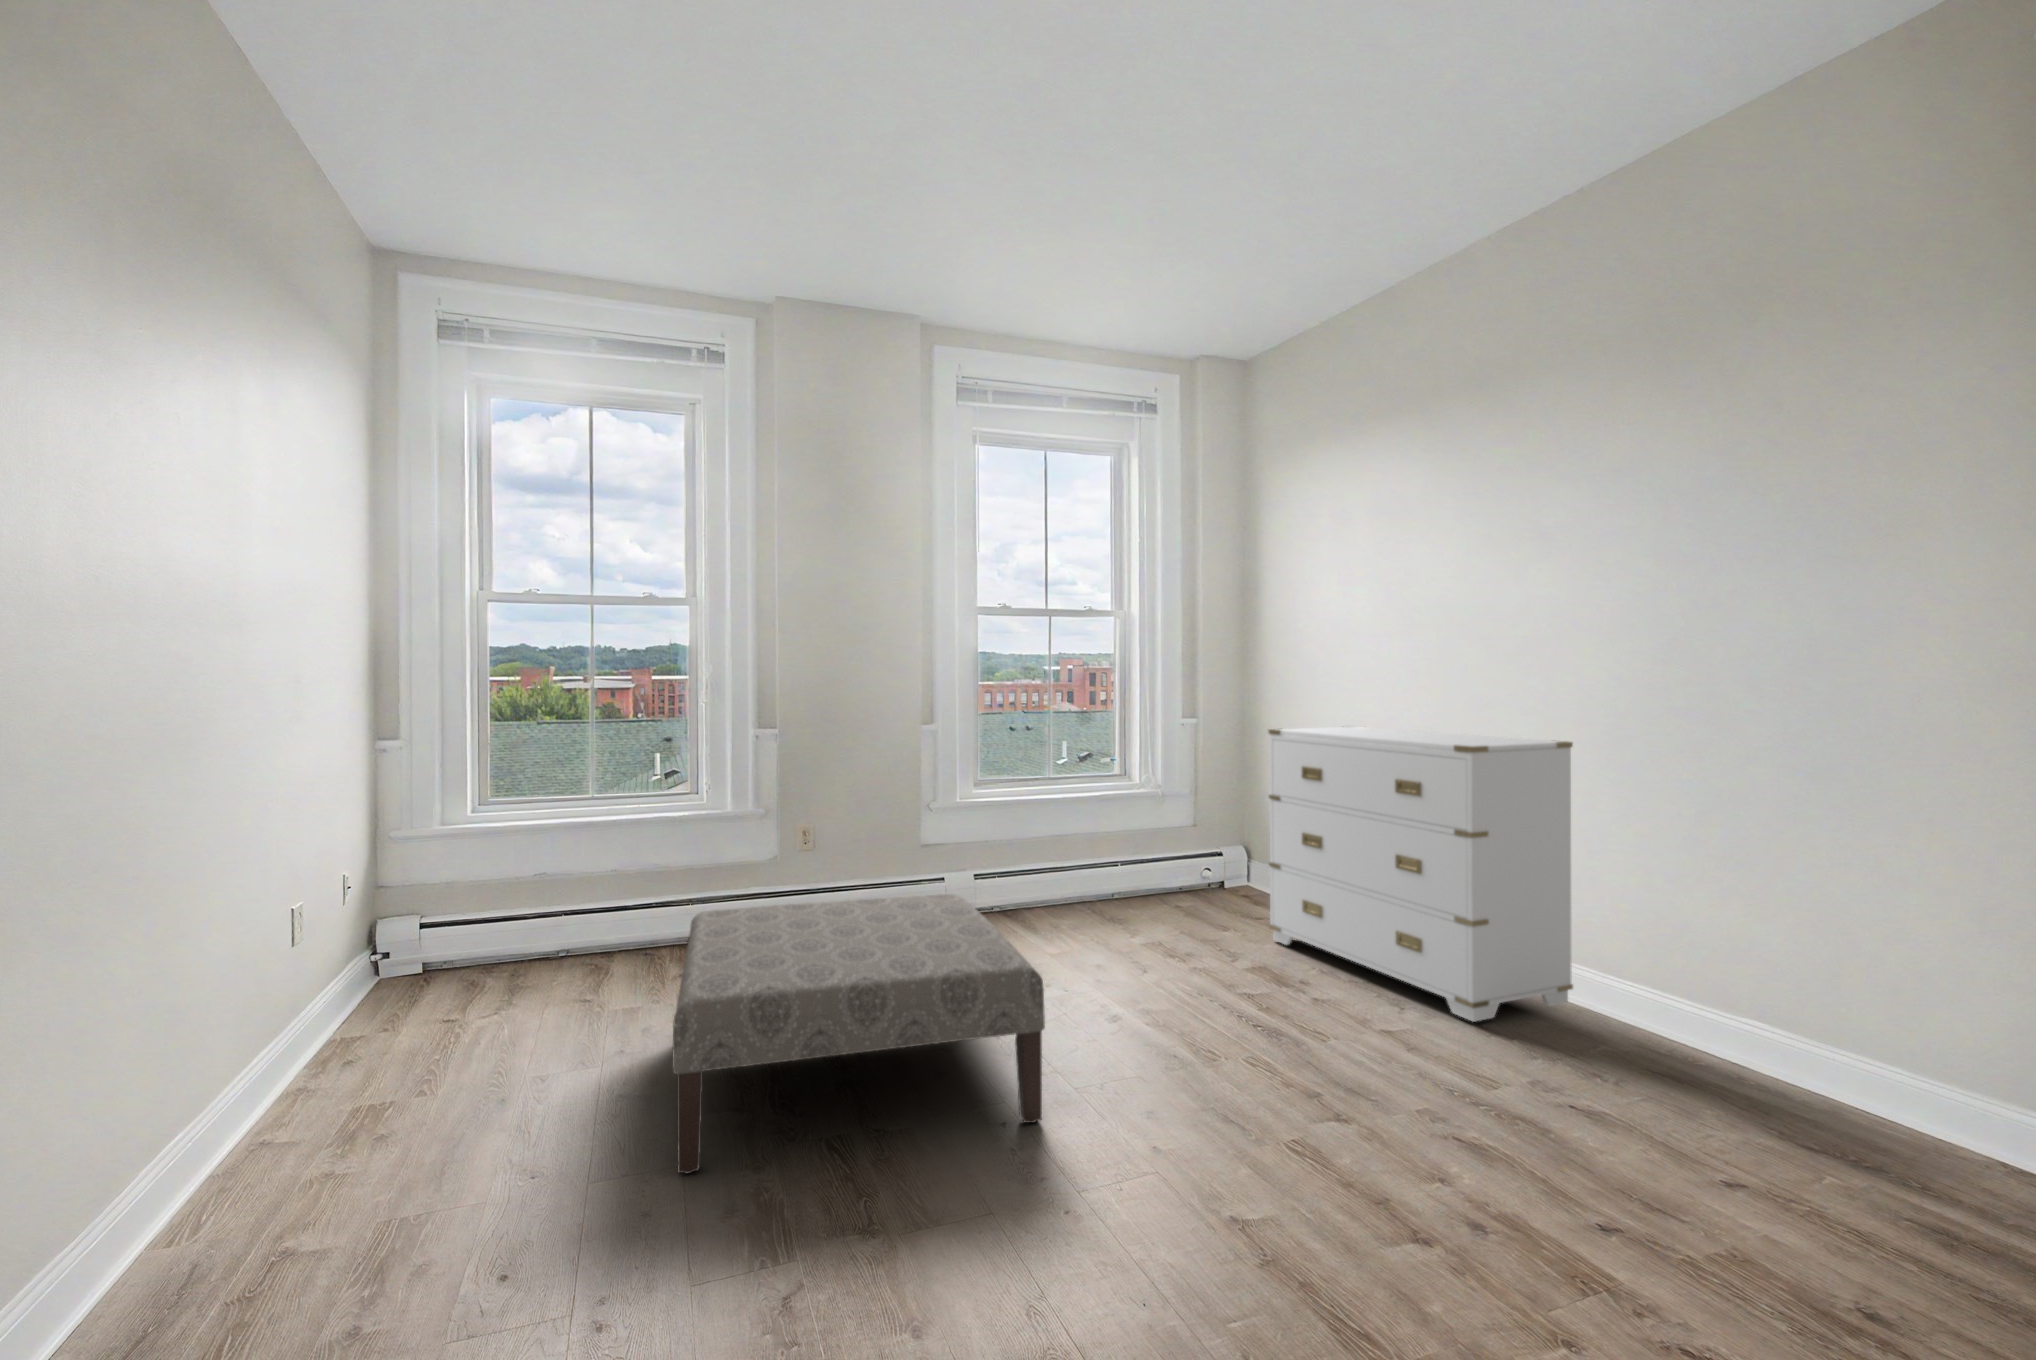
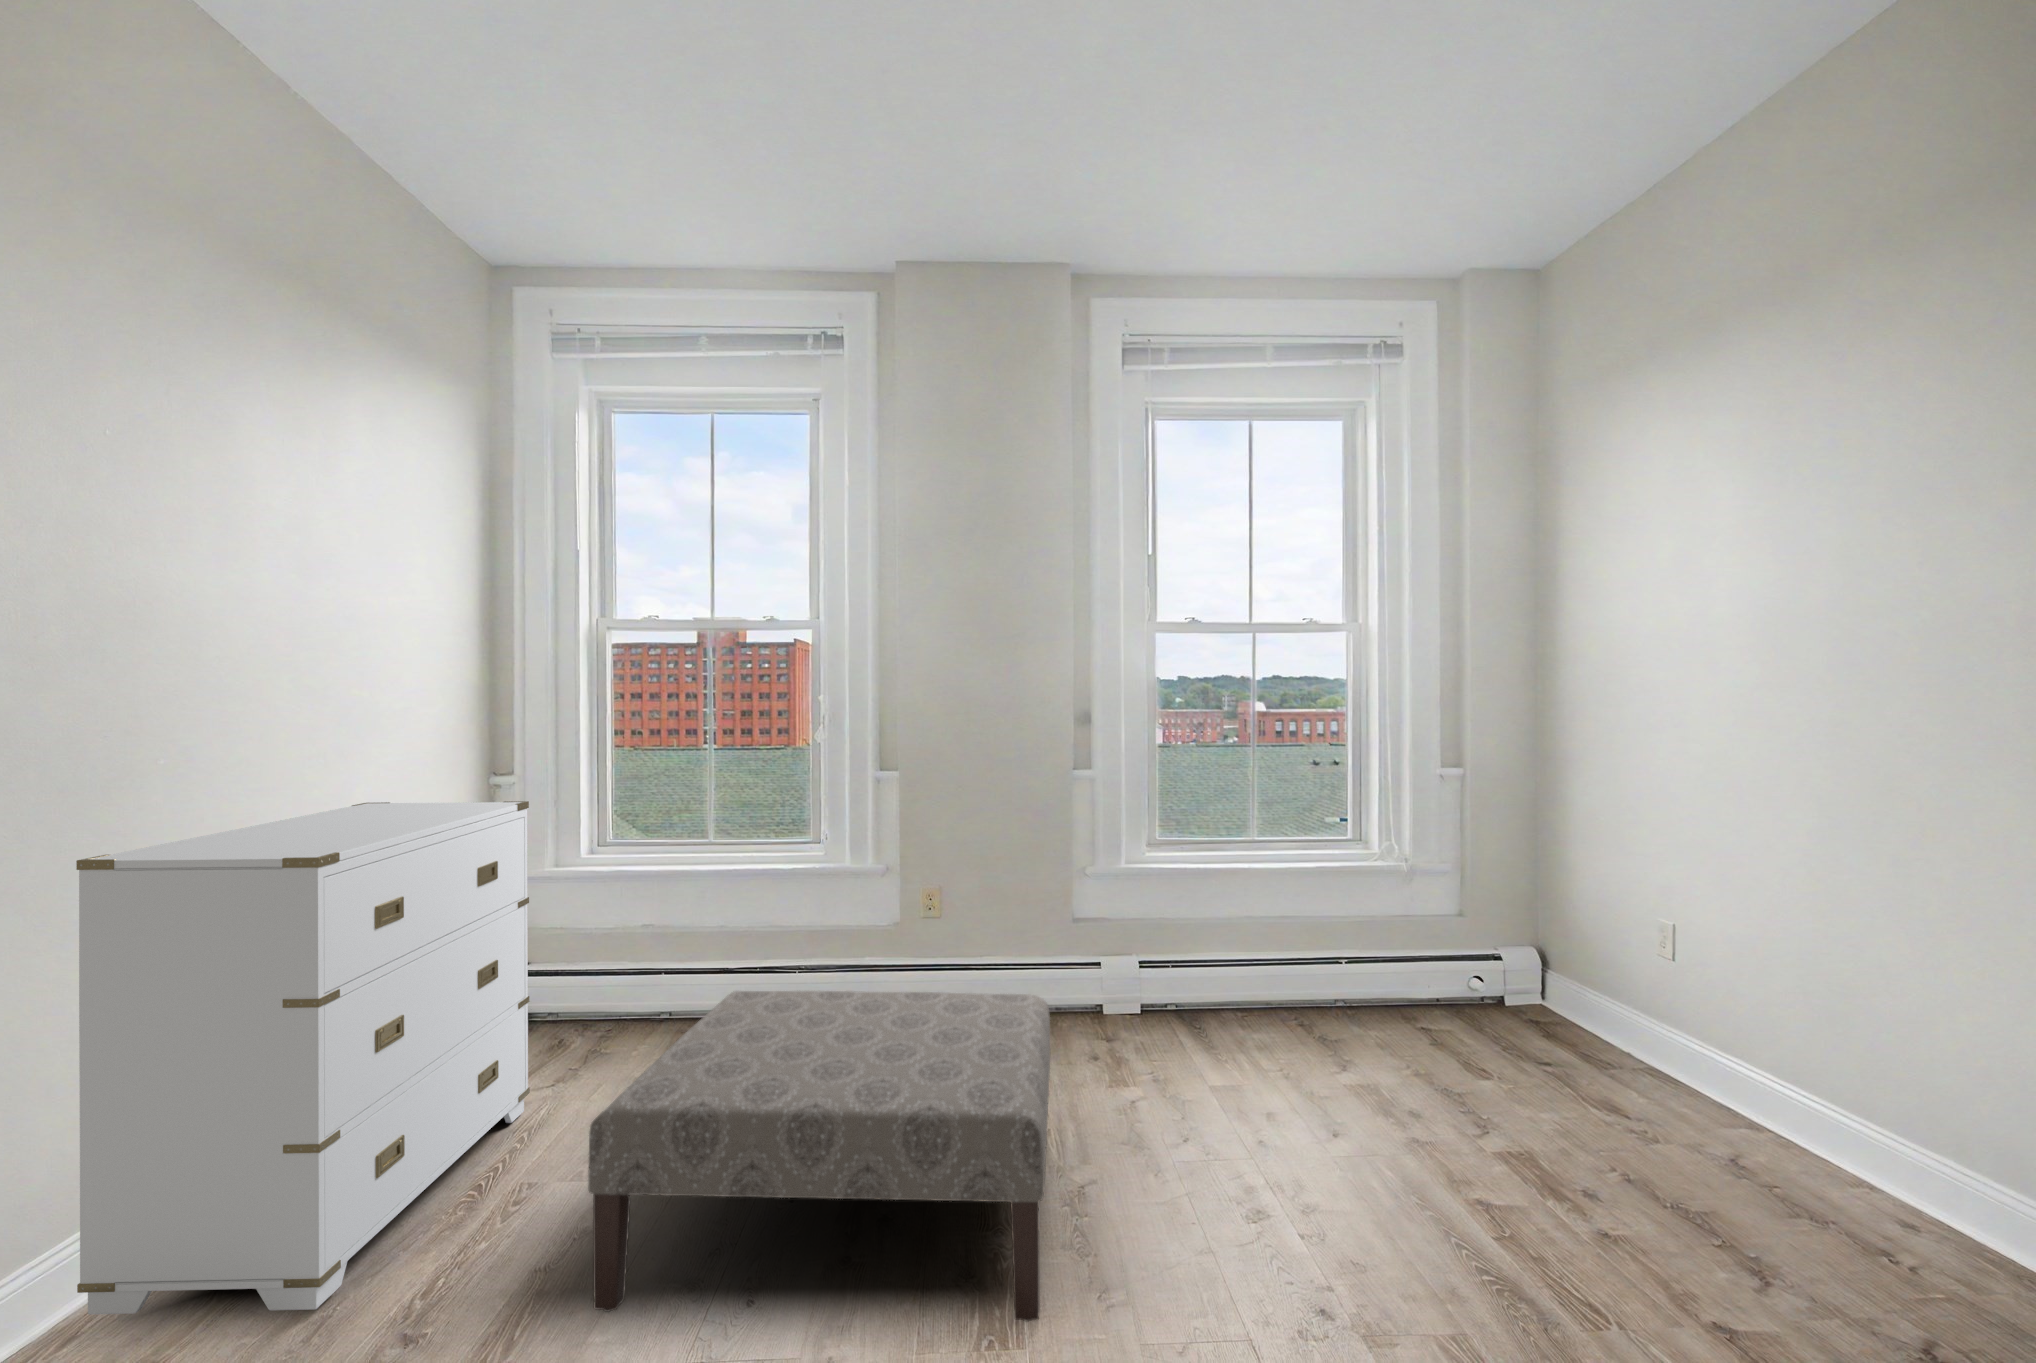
dresser: present [1268,726,1573,1022] -> present [76,801,530,1315]

